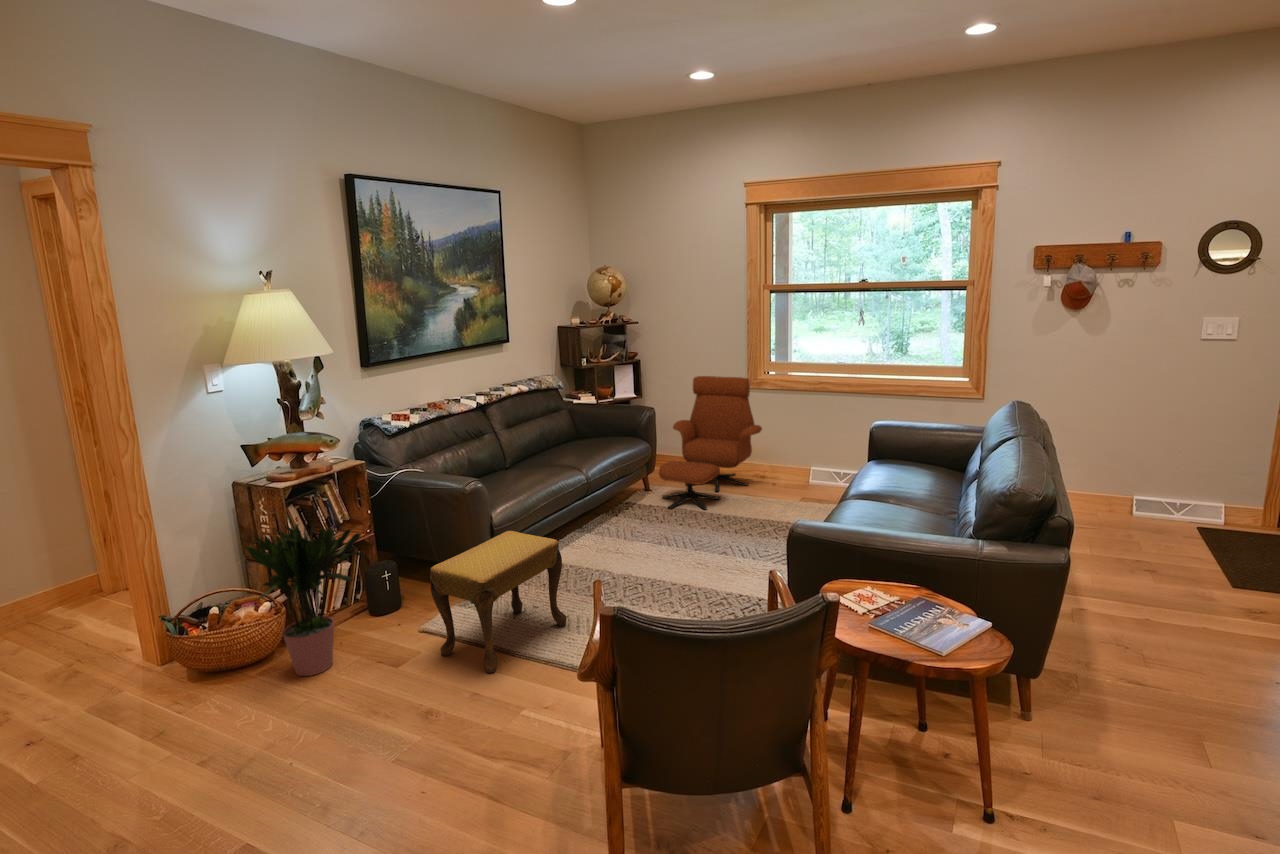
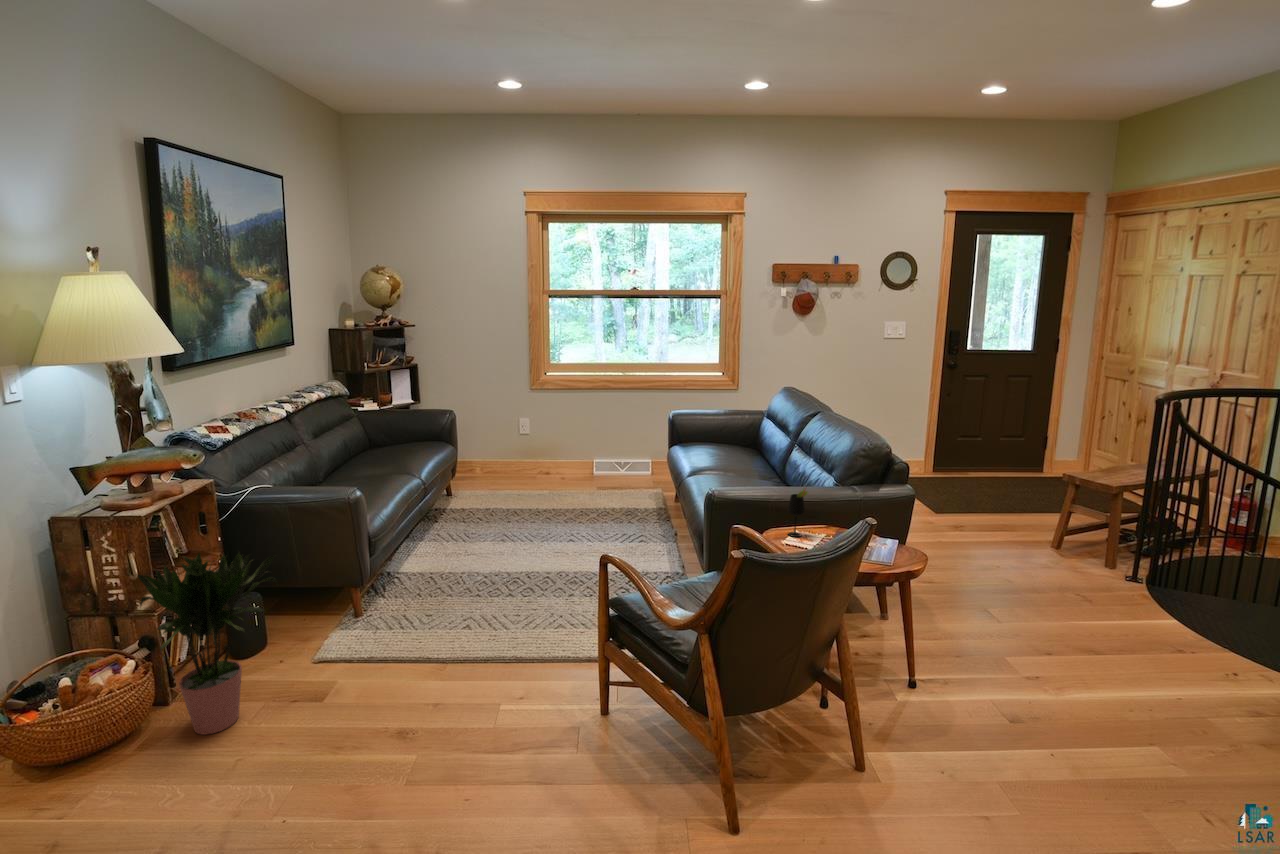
lounge chair: present [659,376,762,510] -> none [469,377,558,509]
footstool: present [430,531,566,673] -> none [357,537,477,681]
wine glass: none [861,534,888,595] -> present [788,489,808,537]

